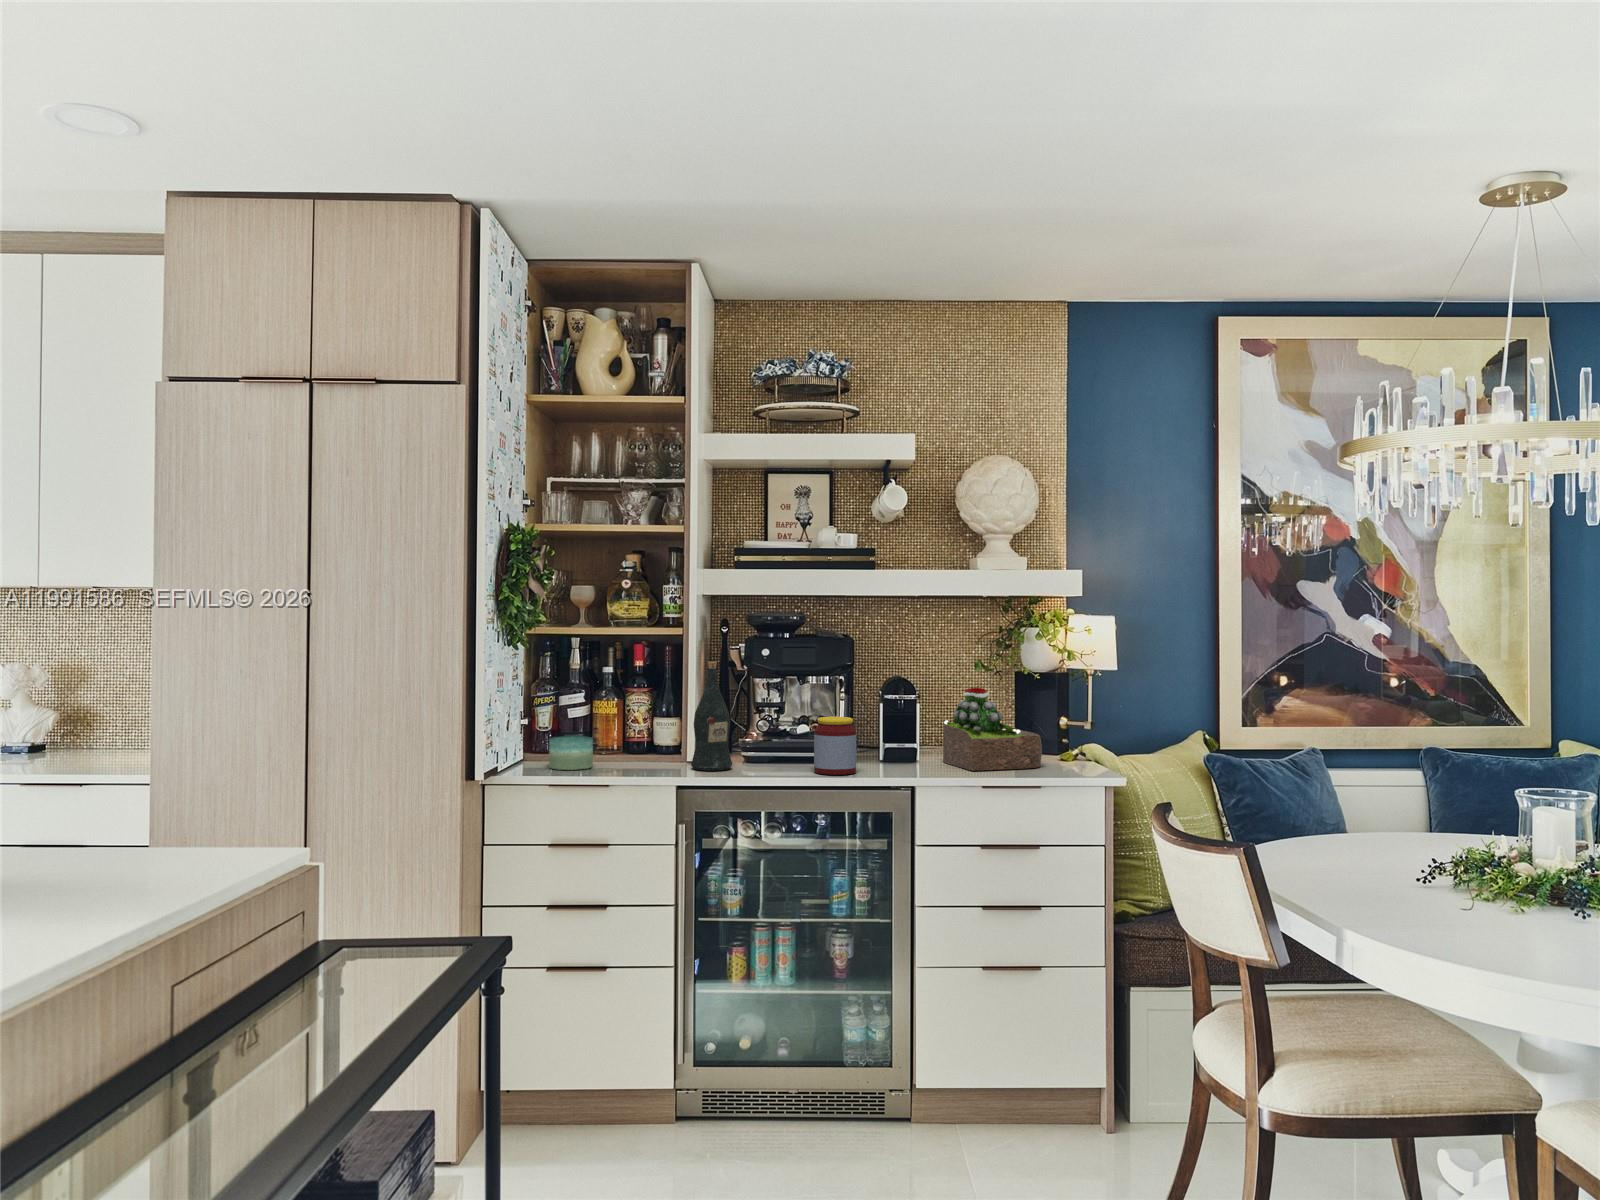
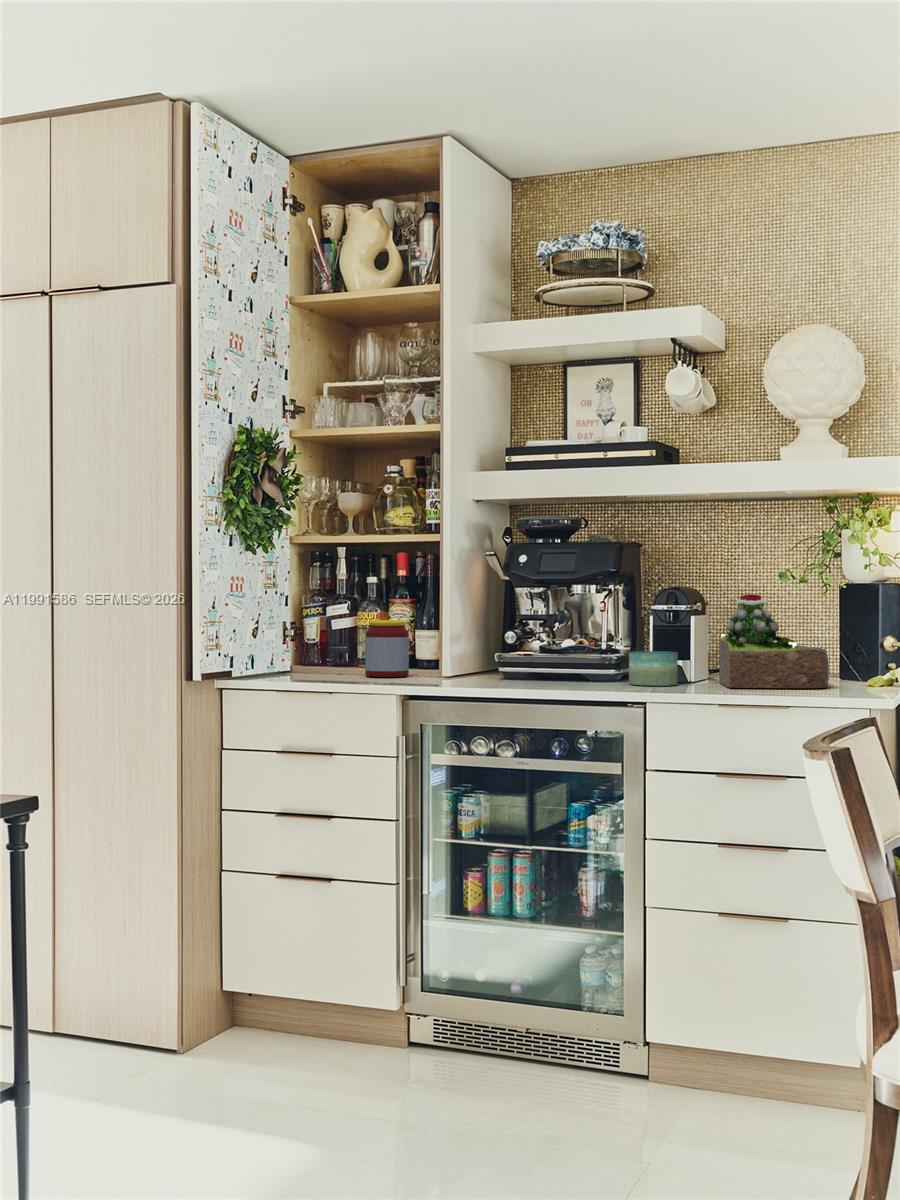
wine bottle: present [691,662,732,771] -> none [427,564,471,680]
jar: present [814,717,856,775] -> present [365,620,409,677]
candle: present [549,736,593,770] -> present [629,651,678,686]

